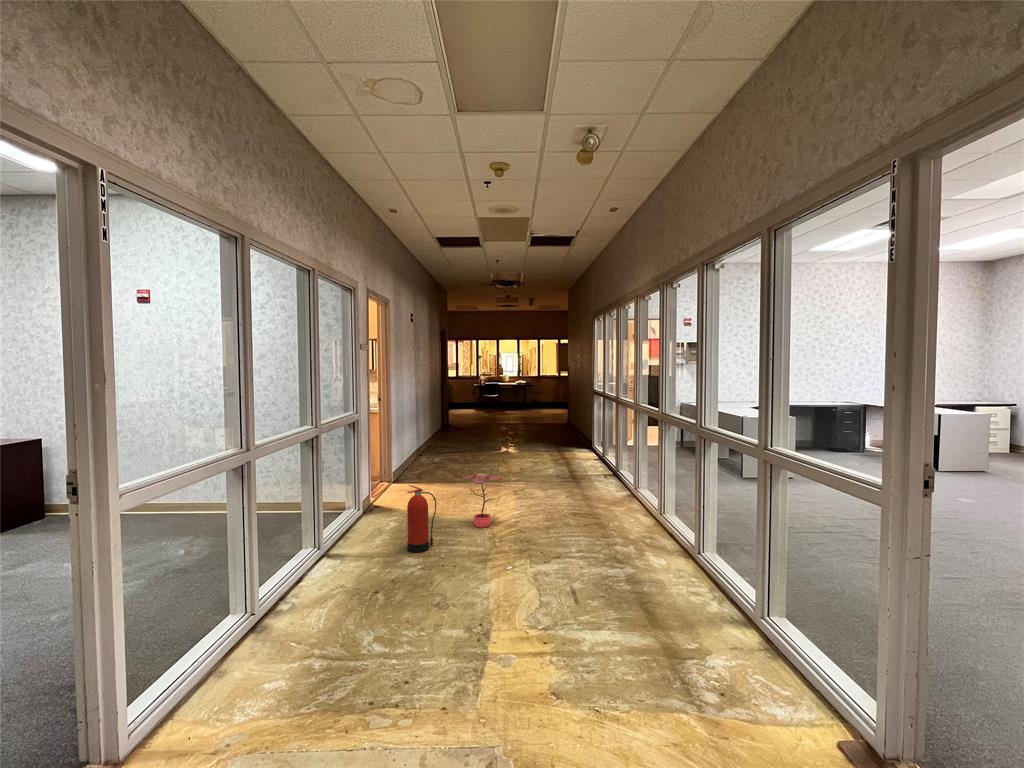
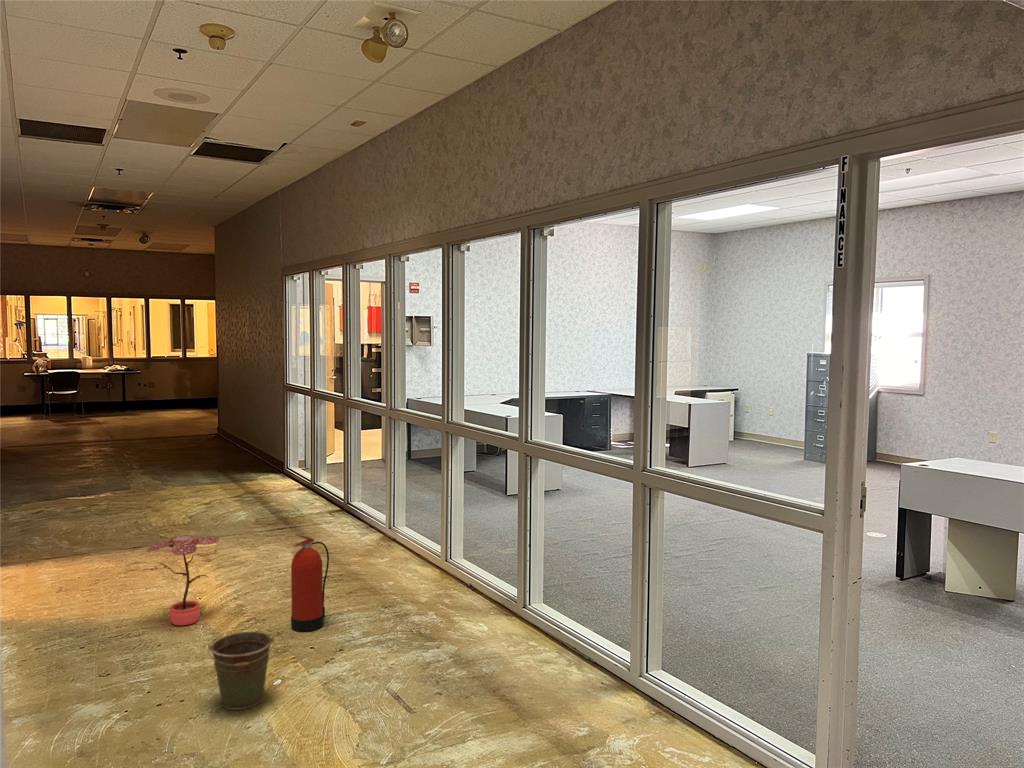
fire extinguisher: present [407,485,436,552] -> present [291,534,329,632]
bucket: none [466,532,504,577] -> present [208,632,274,709]

